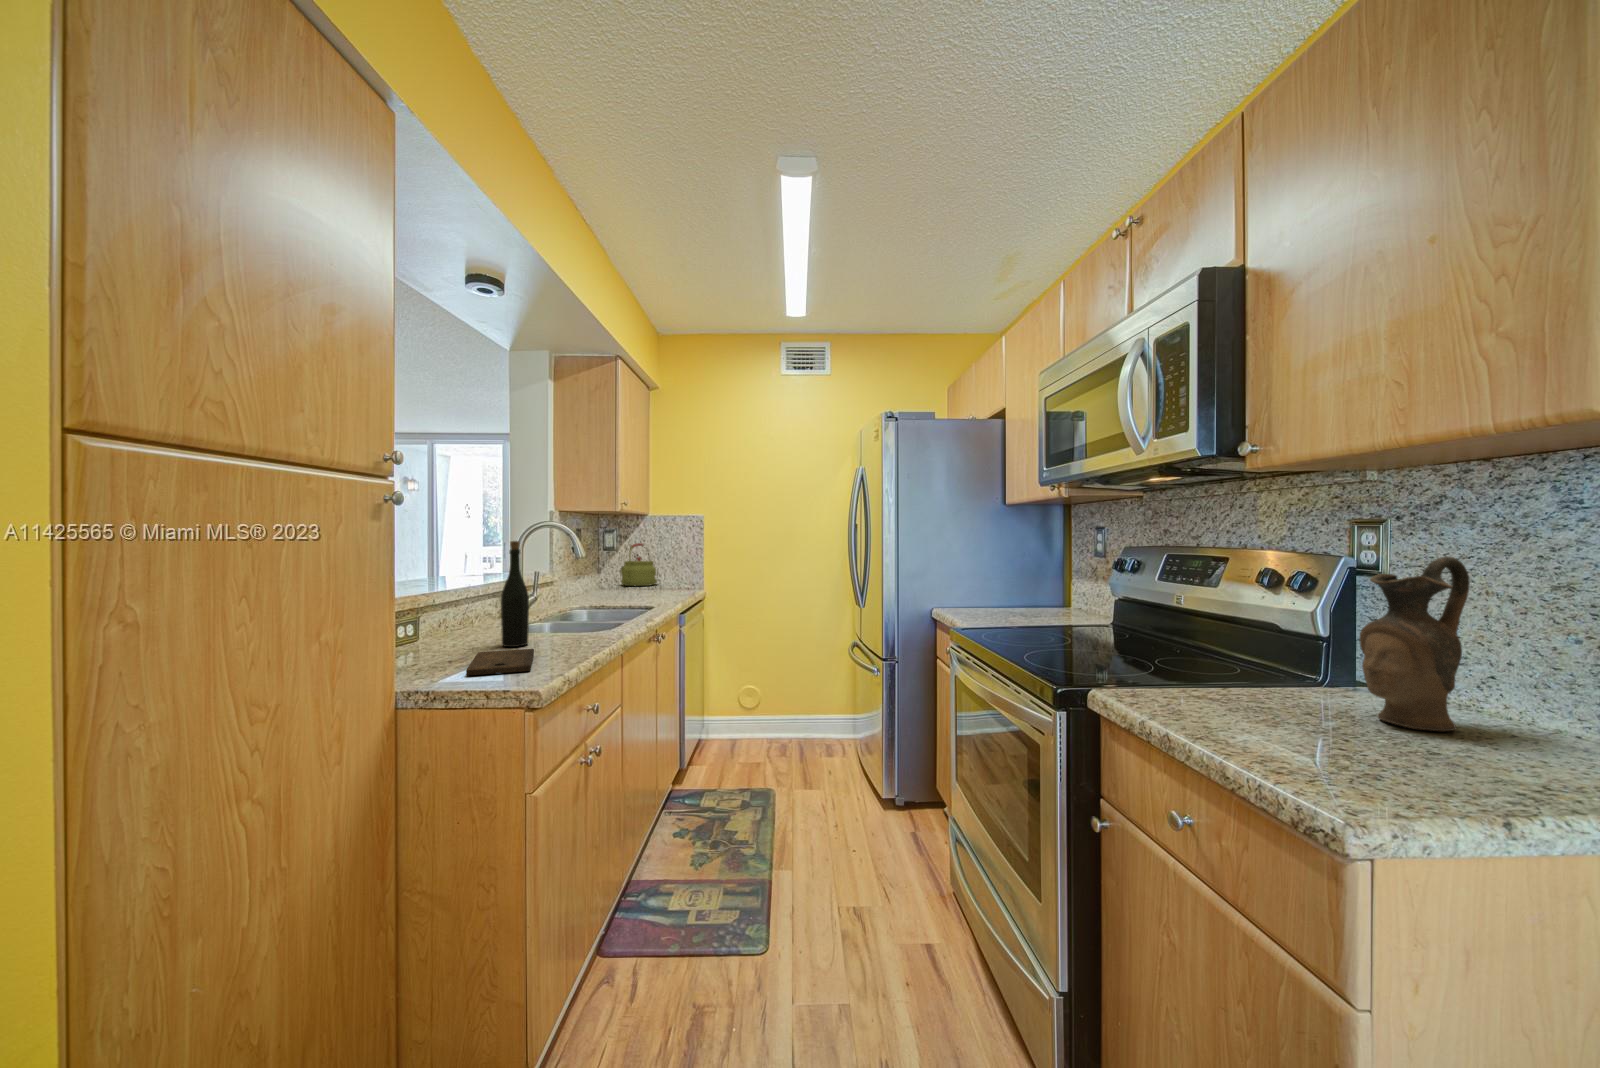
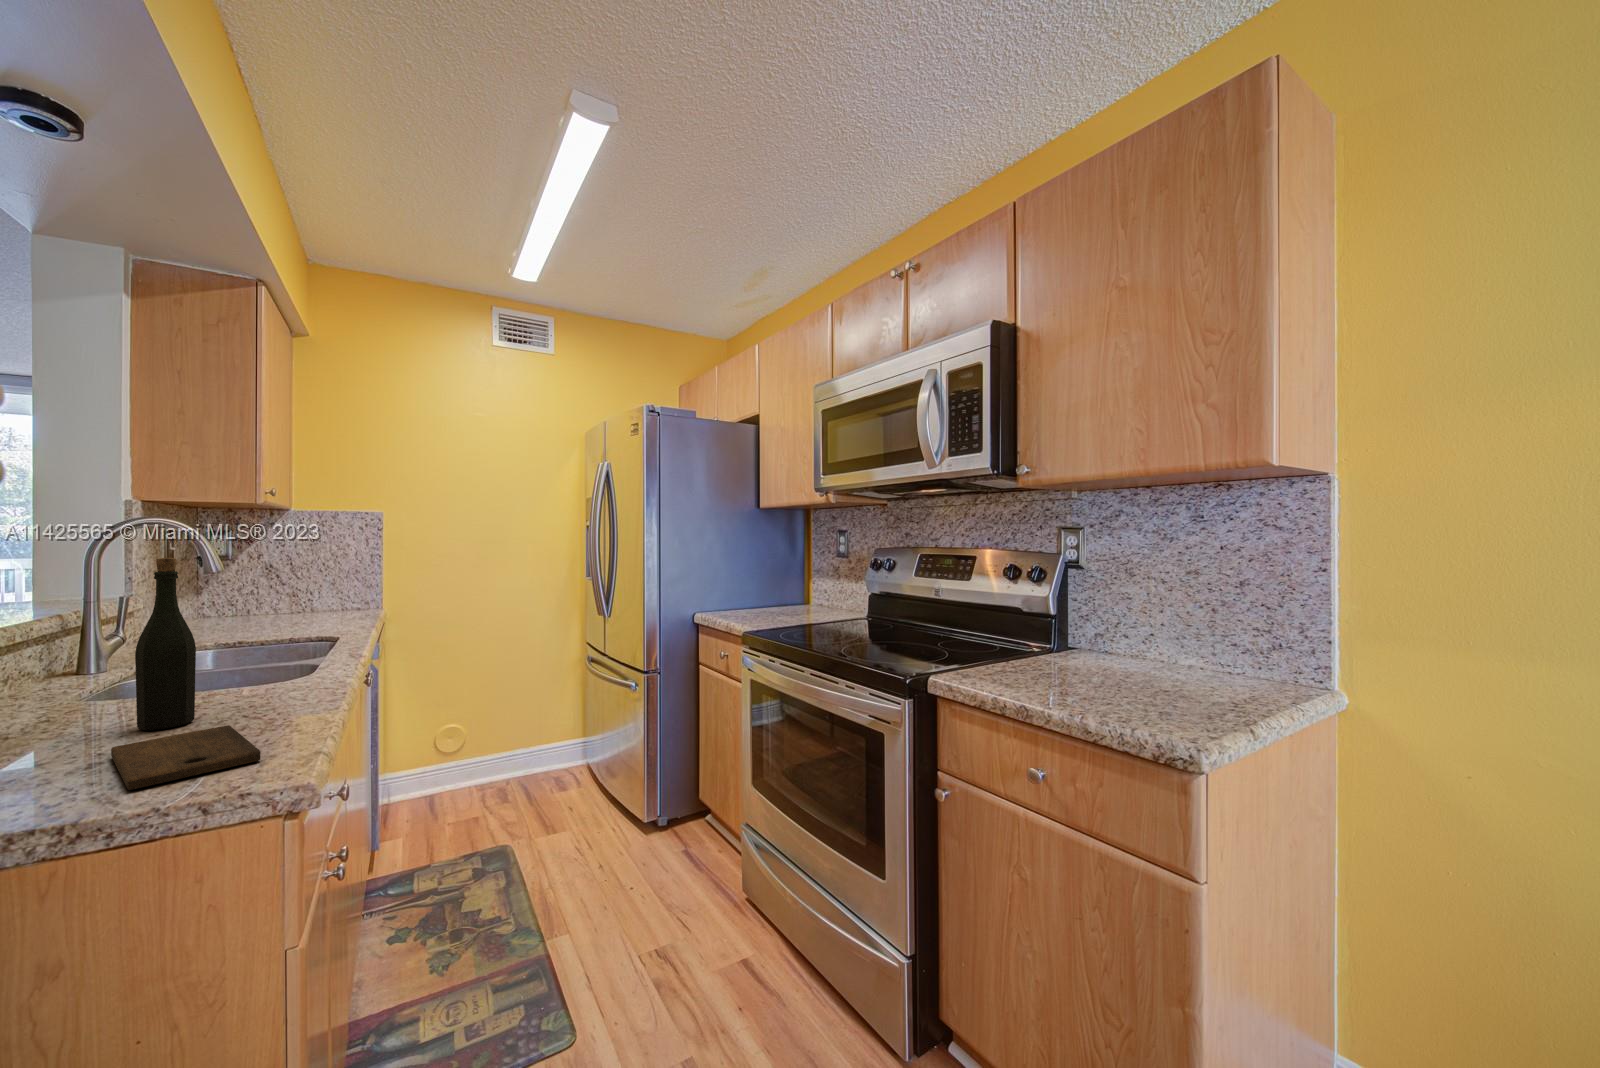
kettle: present [620,543,658,586] -> none [249,558,314,617]
ceramic pitcher: present [1360,557,1470,731] -> none [1098,553,1155,674]

